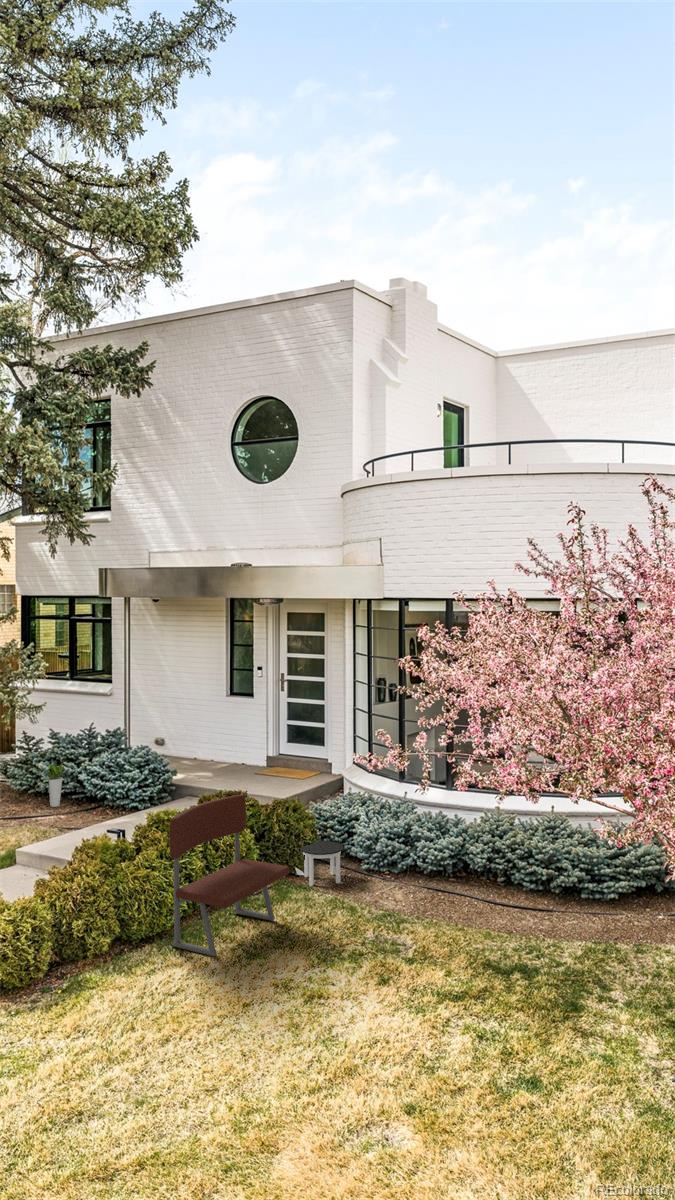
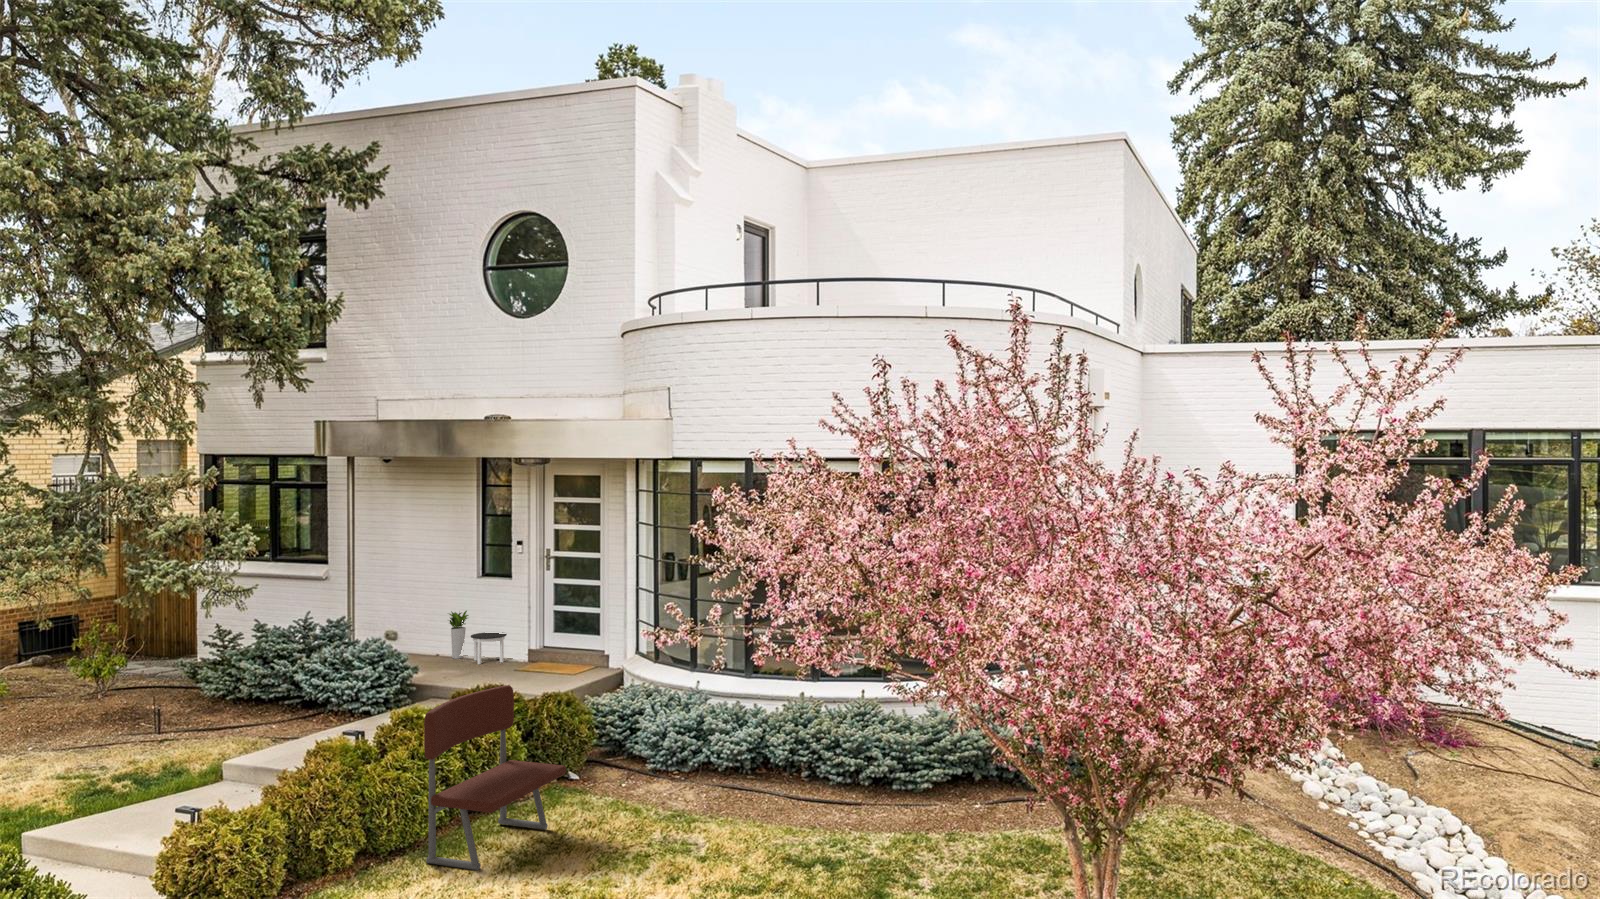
planter: present [46,763,65,807] -> present [449,611,469,659]
round table: present [300,841,343,886] -> present [471,633,507,664]

